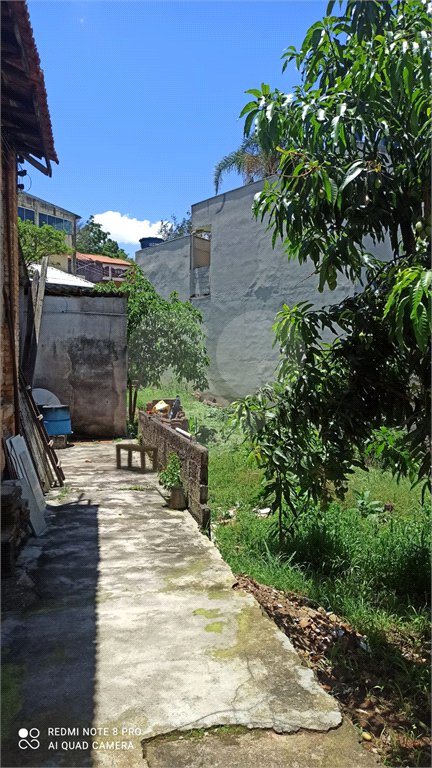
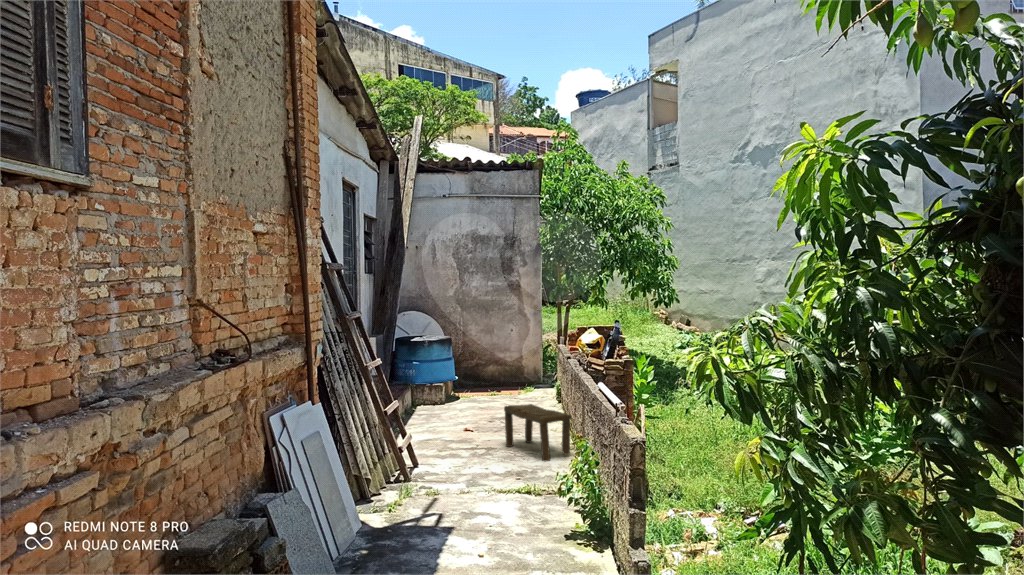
watering can: present [153,486,186,509] -> none [532,512,606,561]

